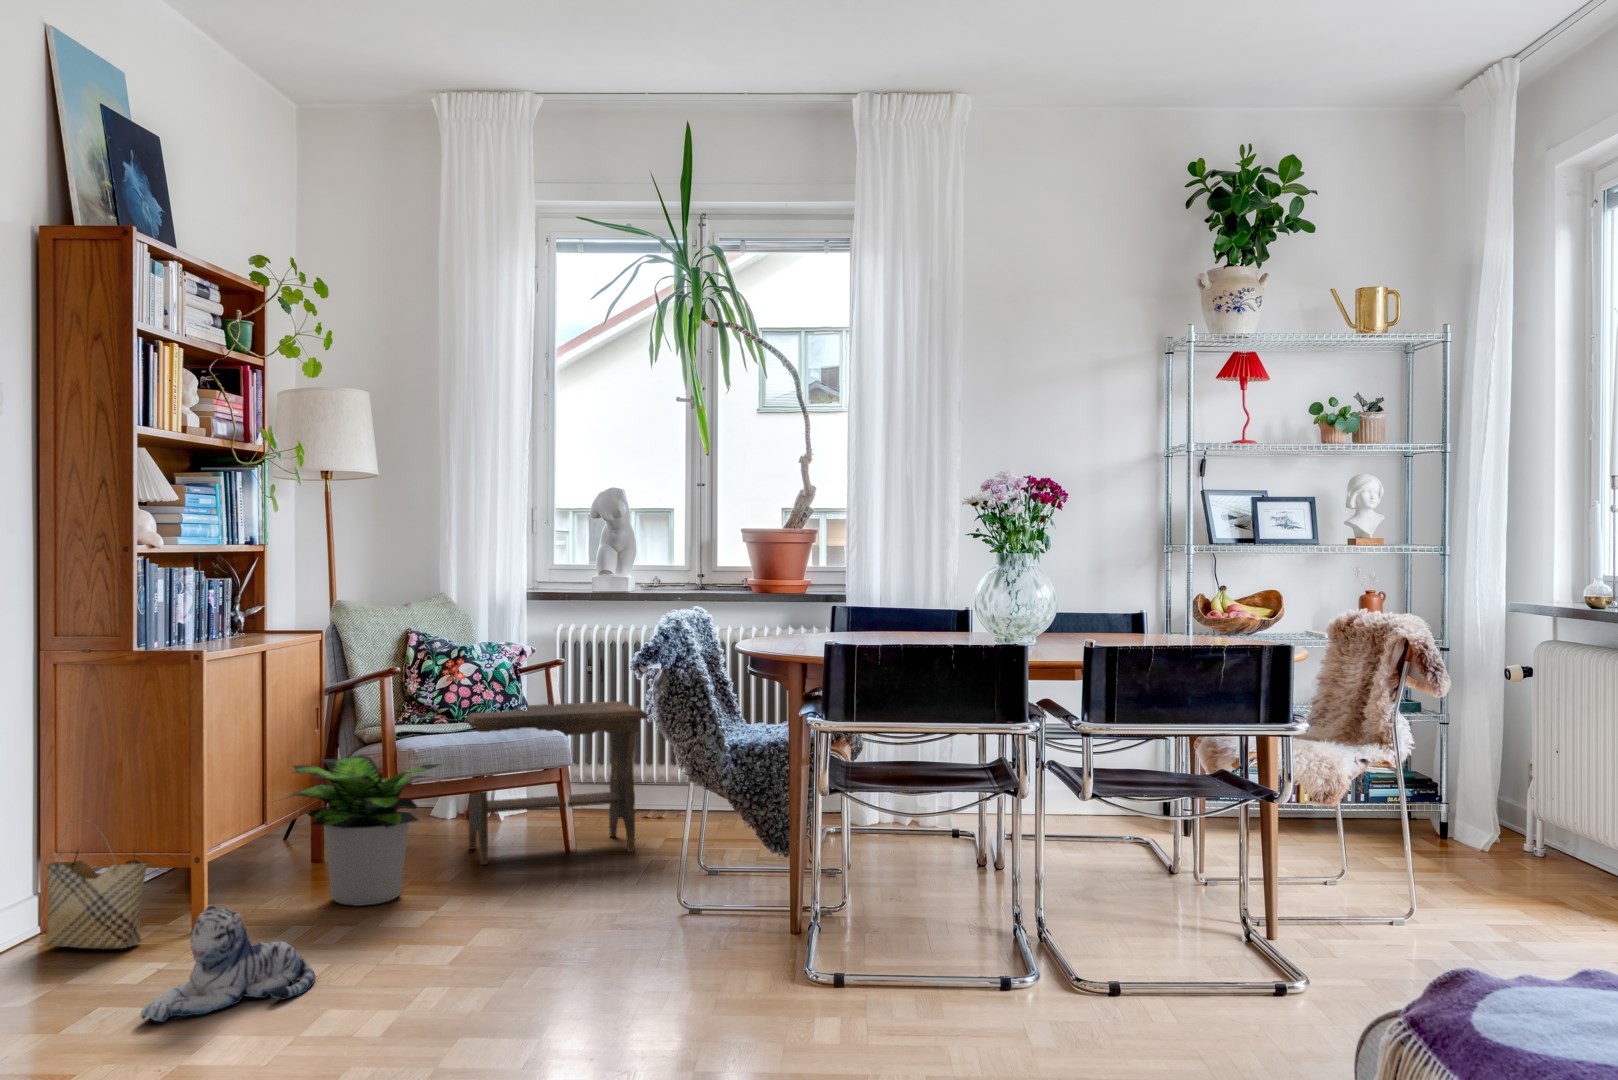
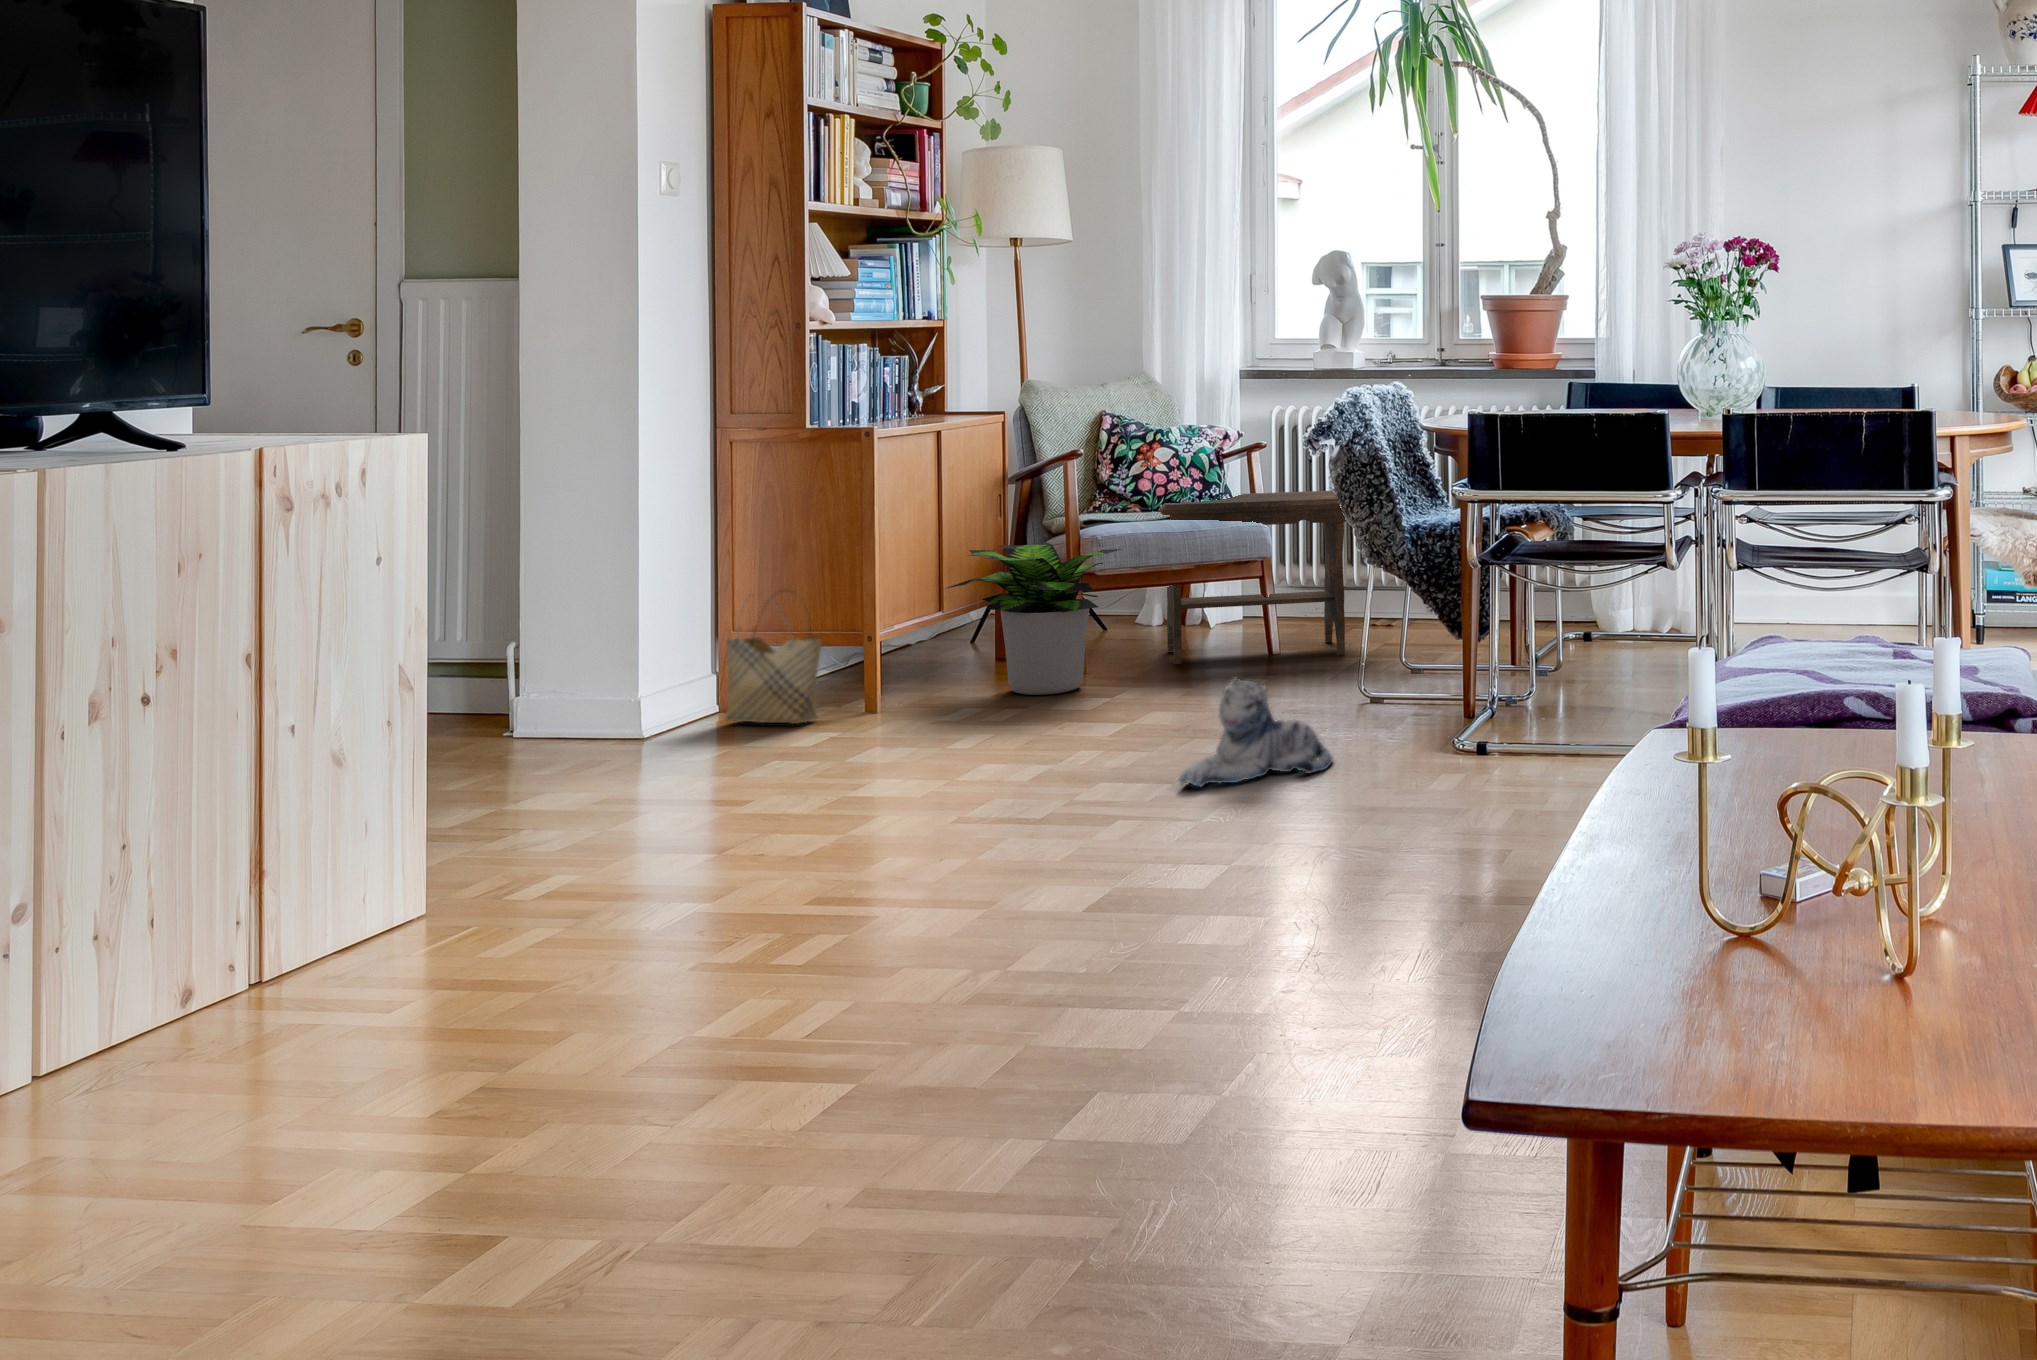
plush toy: present [141,906,315,1022] -> present [1179,678,1332,787]

